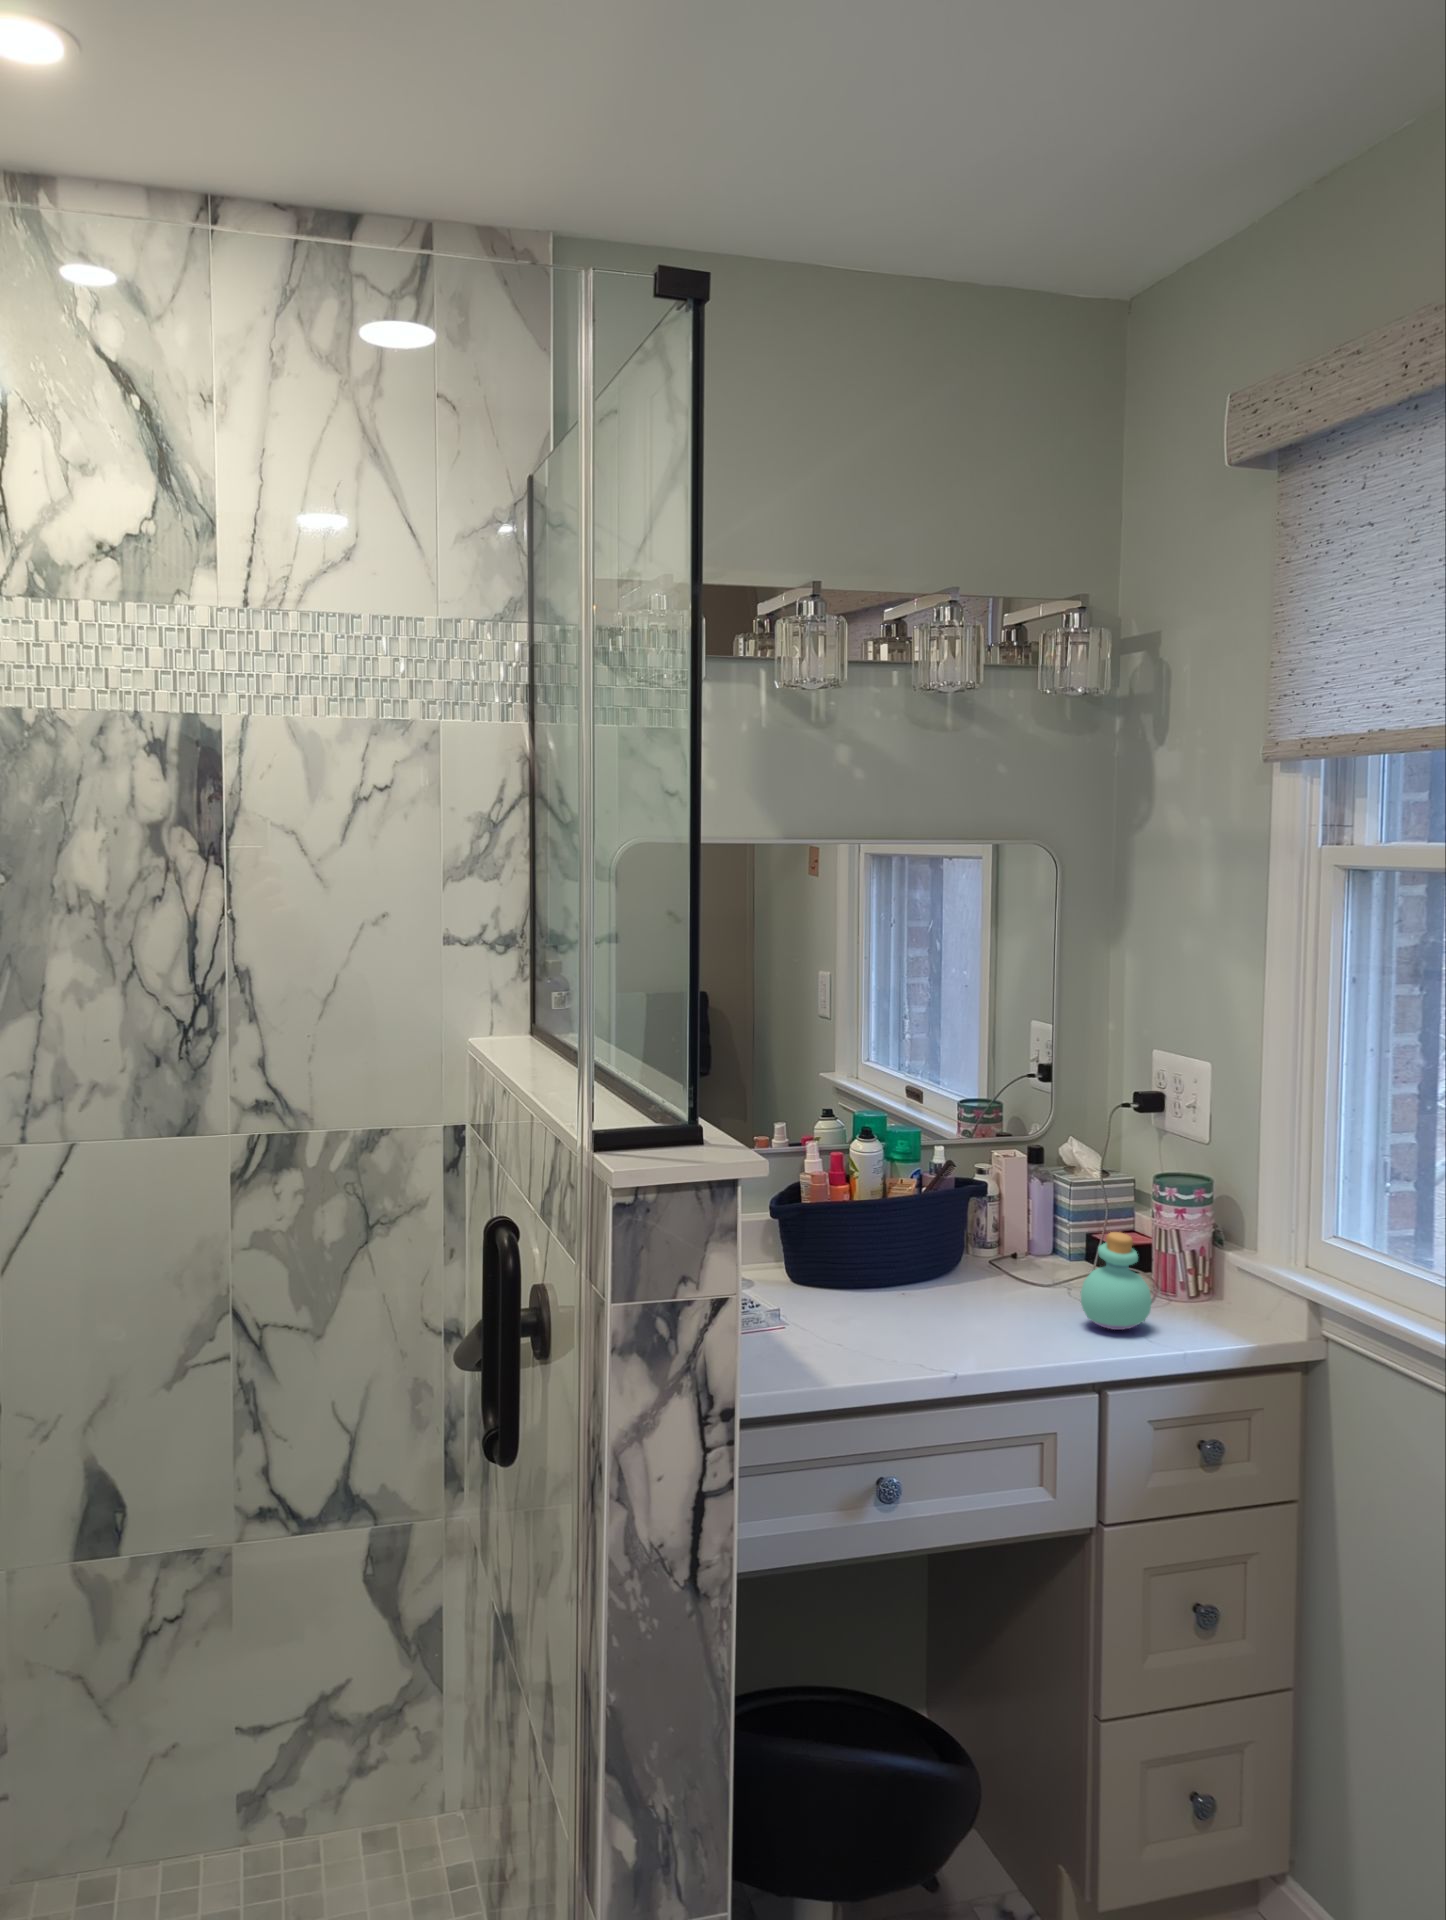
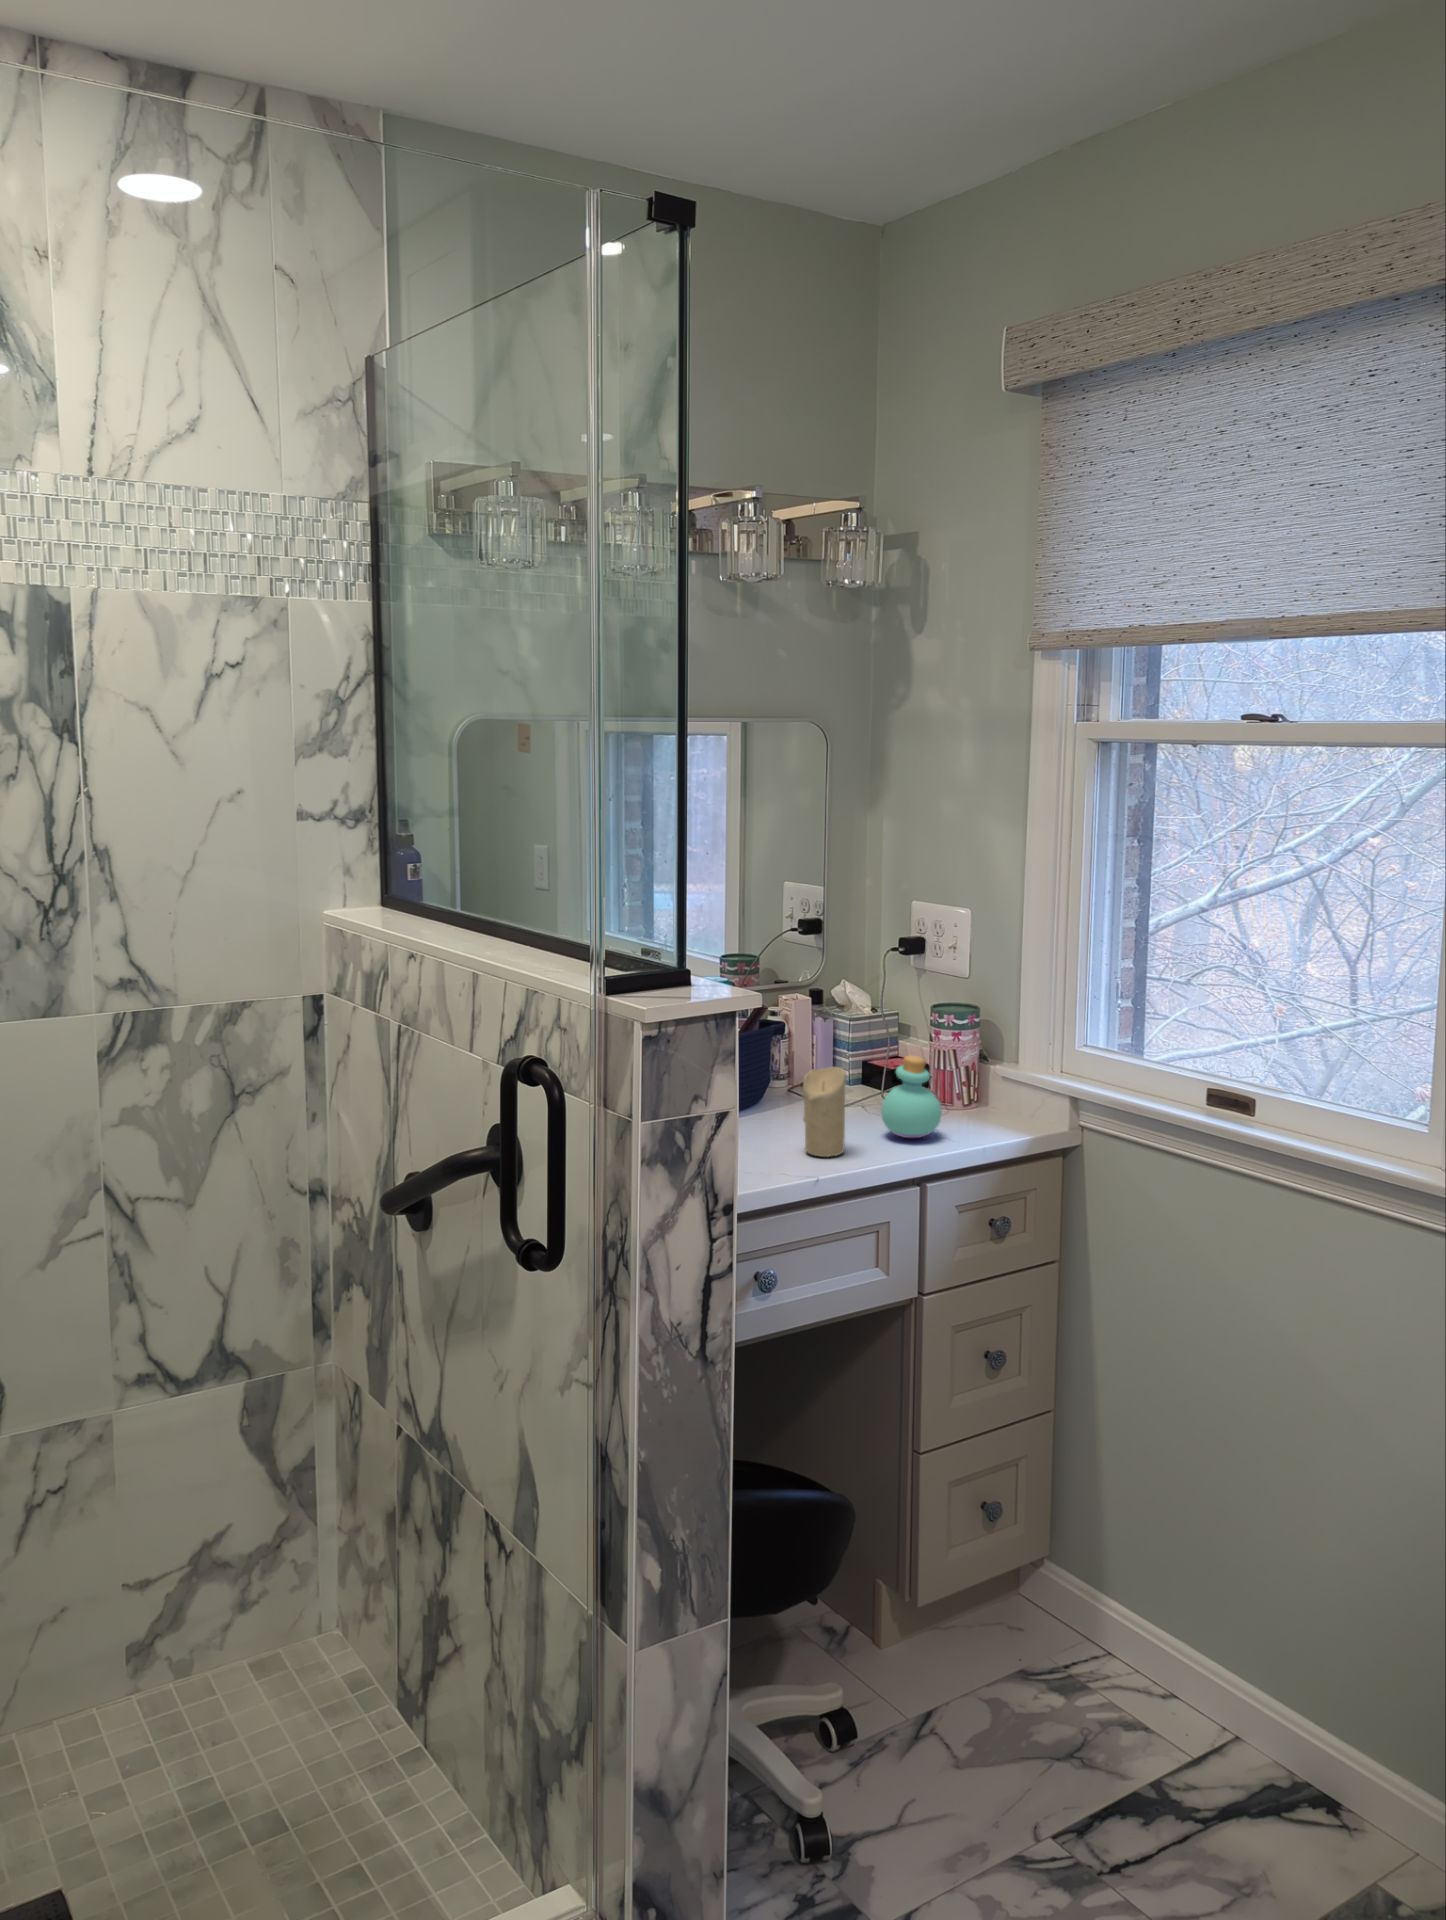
candle: none [981,1240,1032,1344] -> present [803,1067,846,1157]

